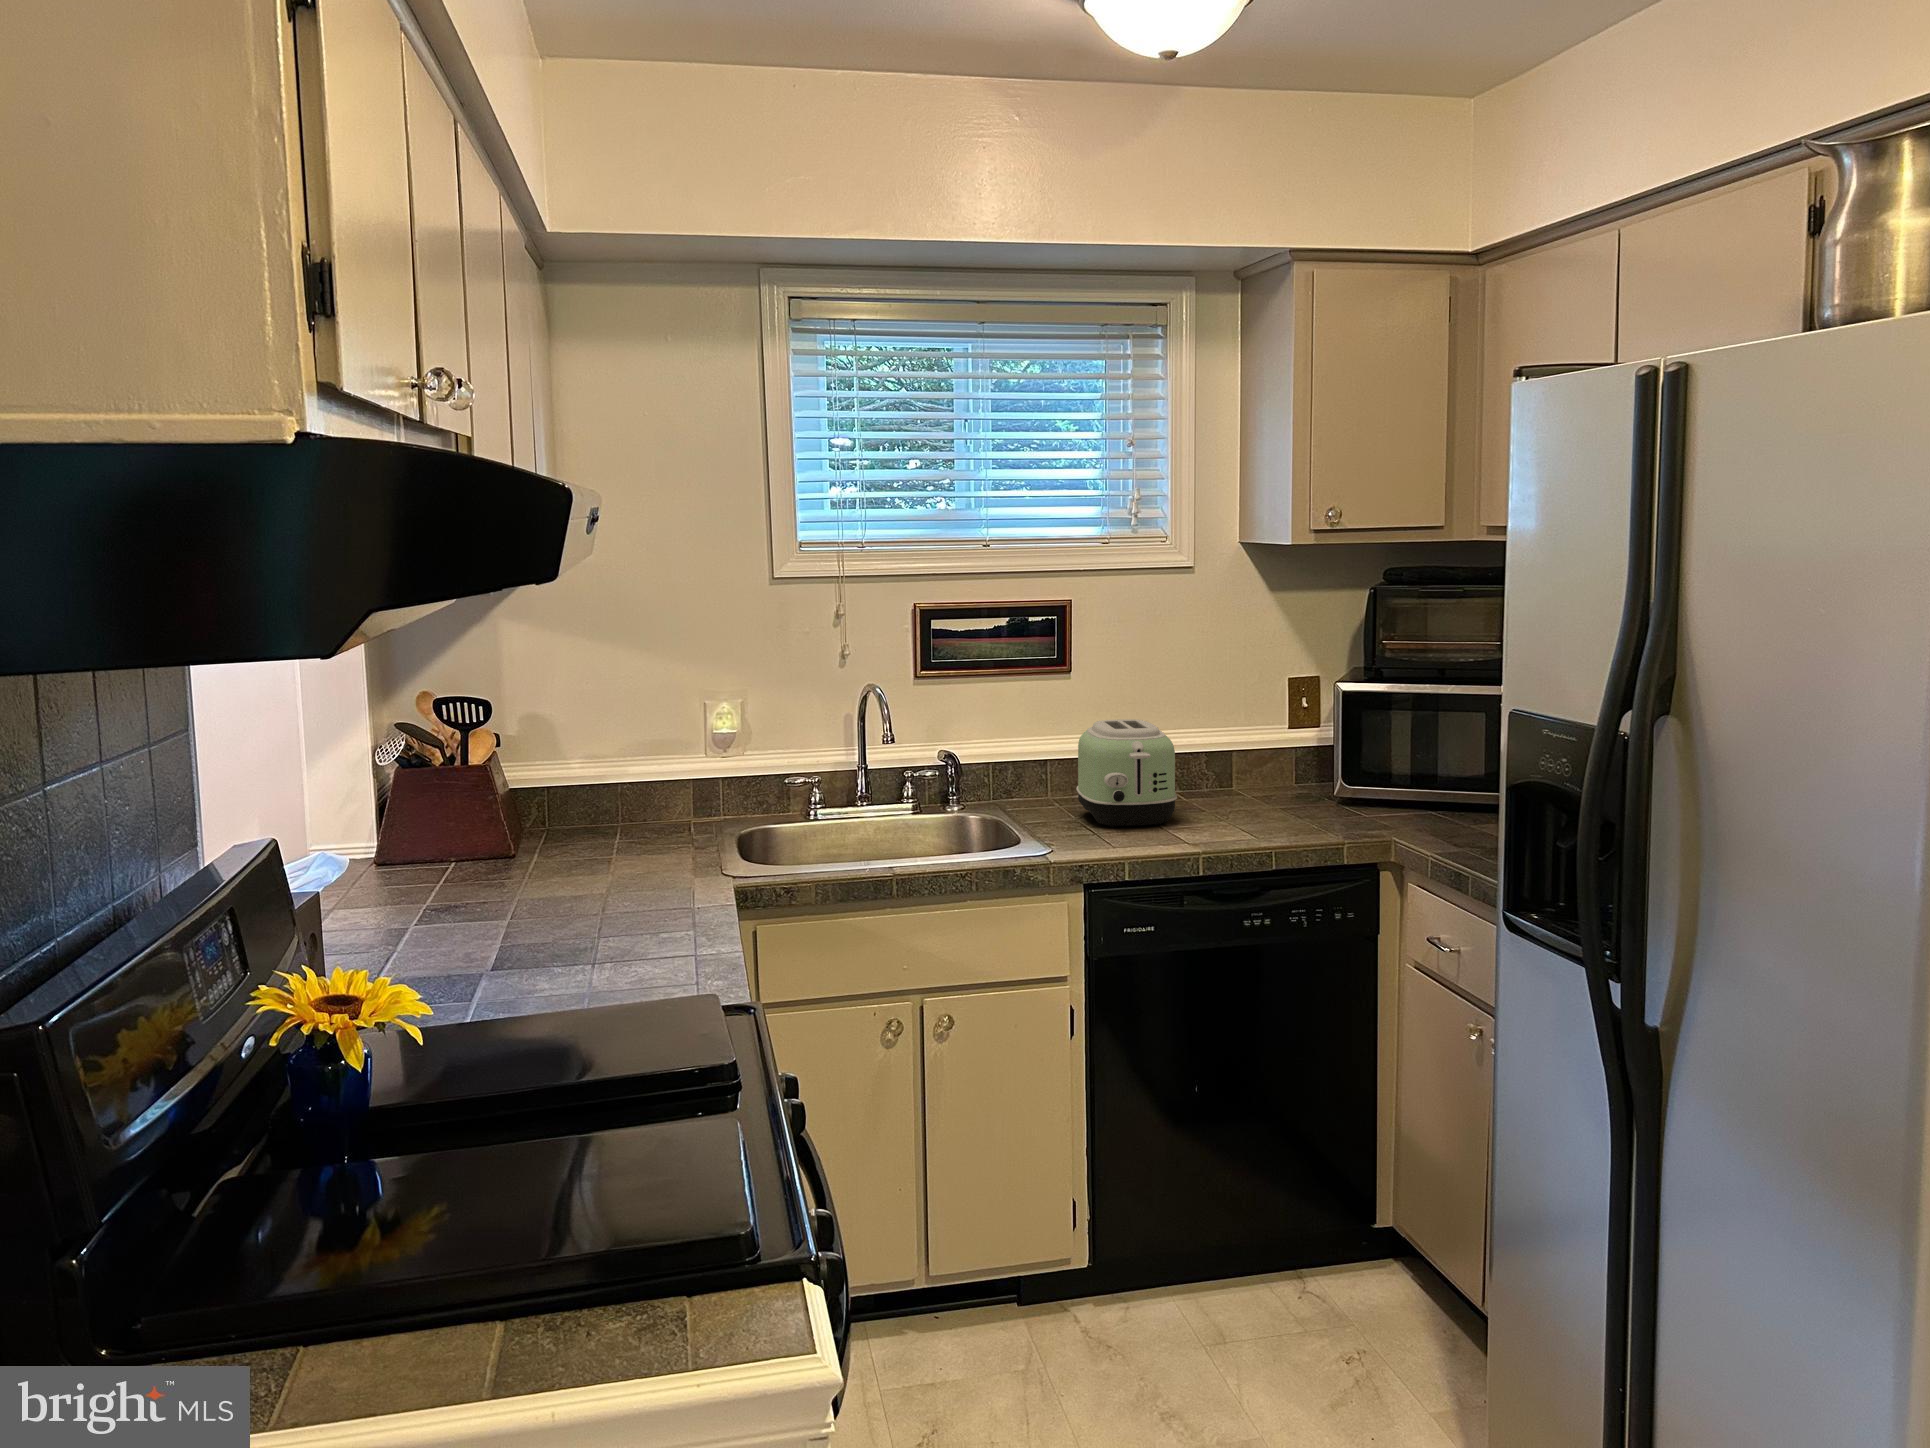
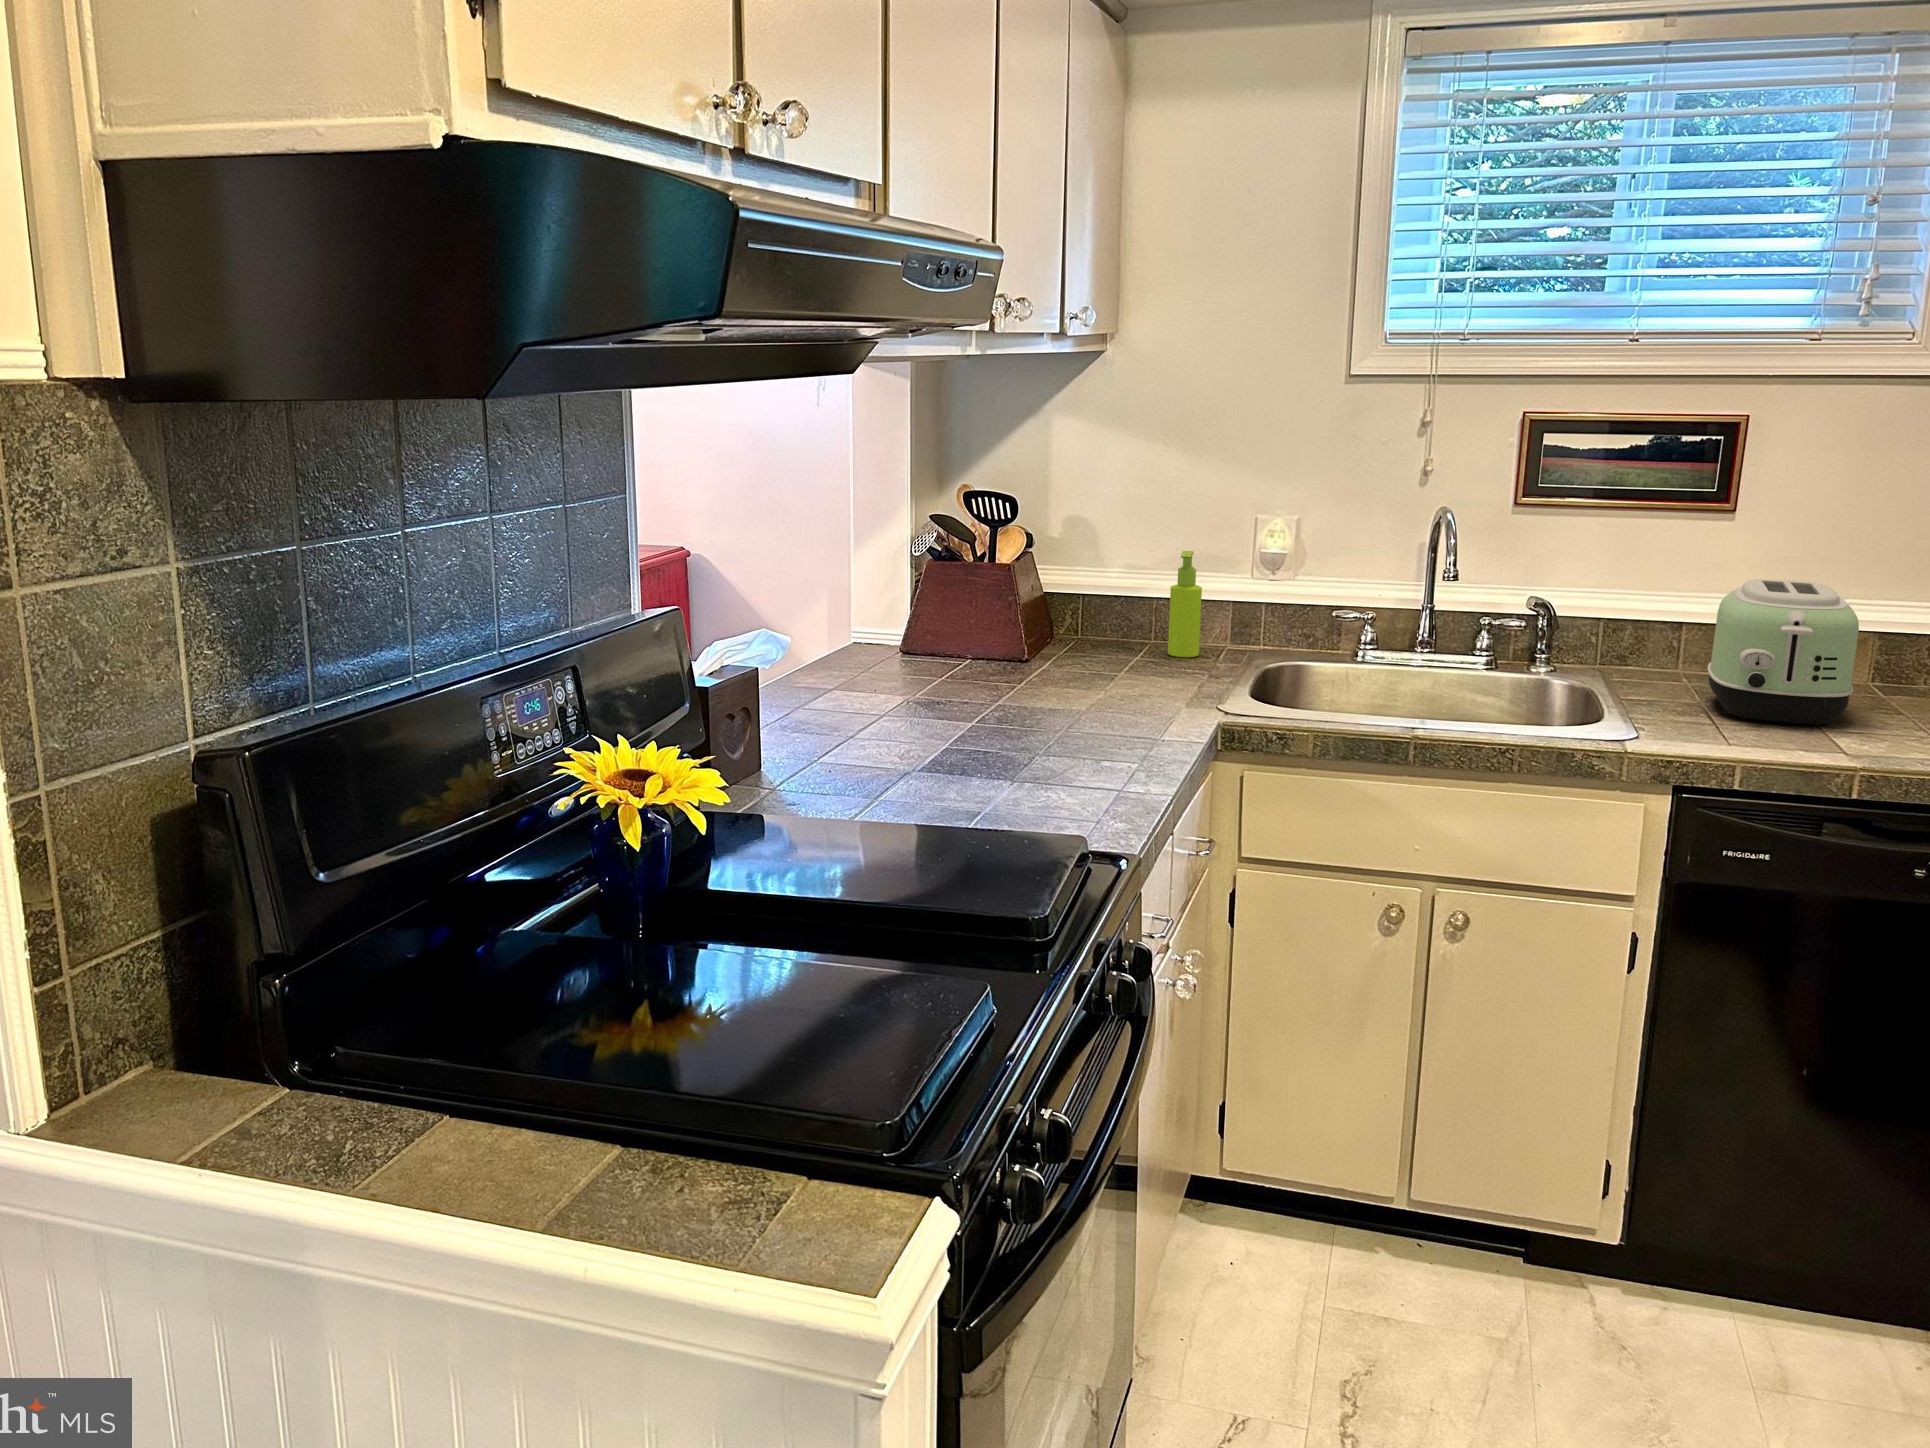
soap dispenser: none [638,739,669,836] -> present [1168,551,1202,657]

